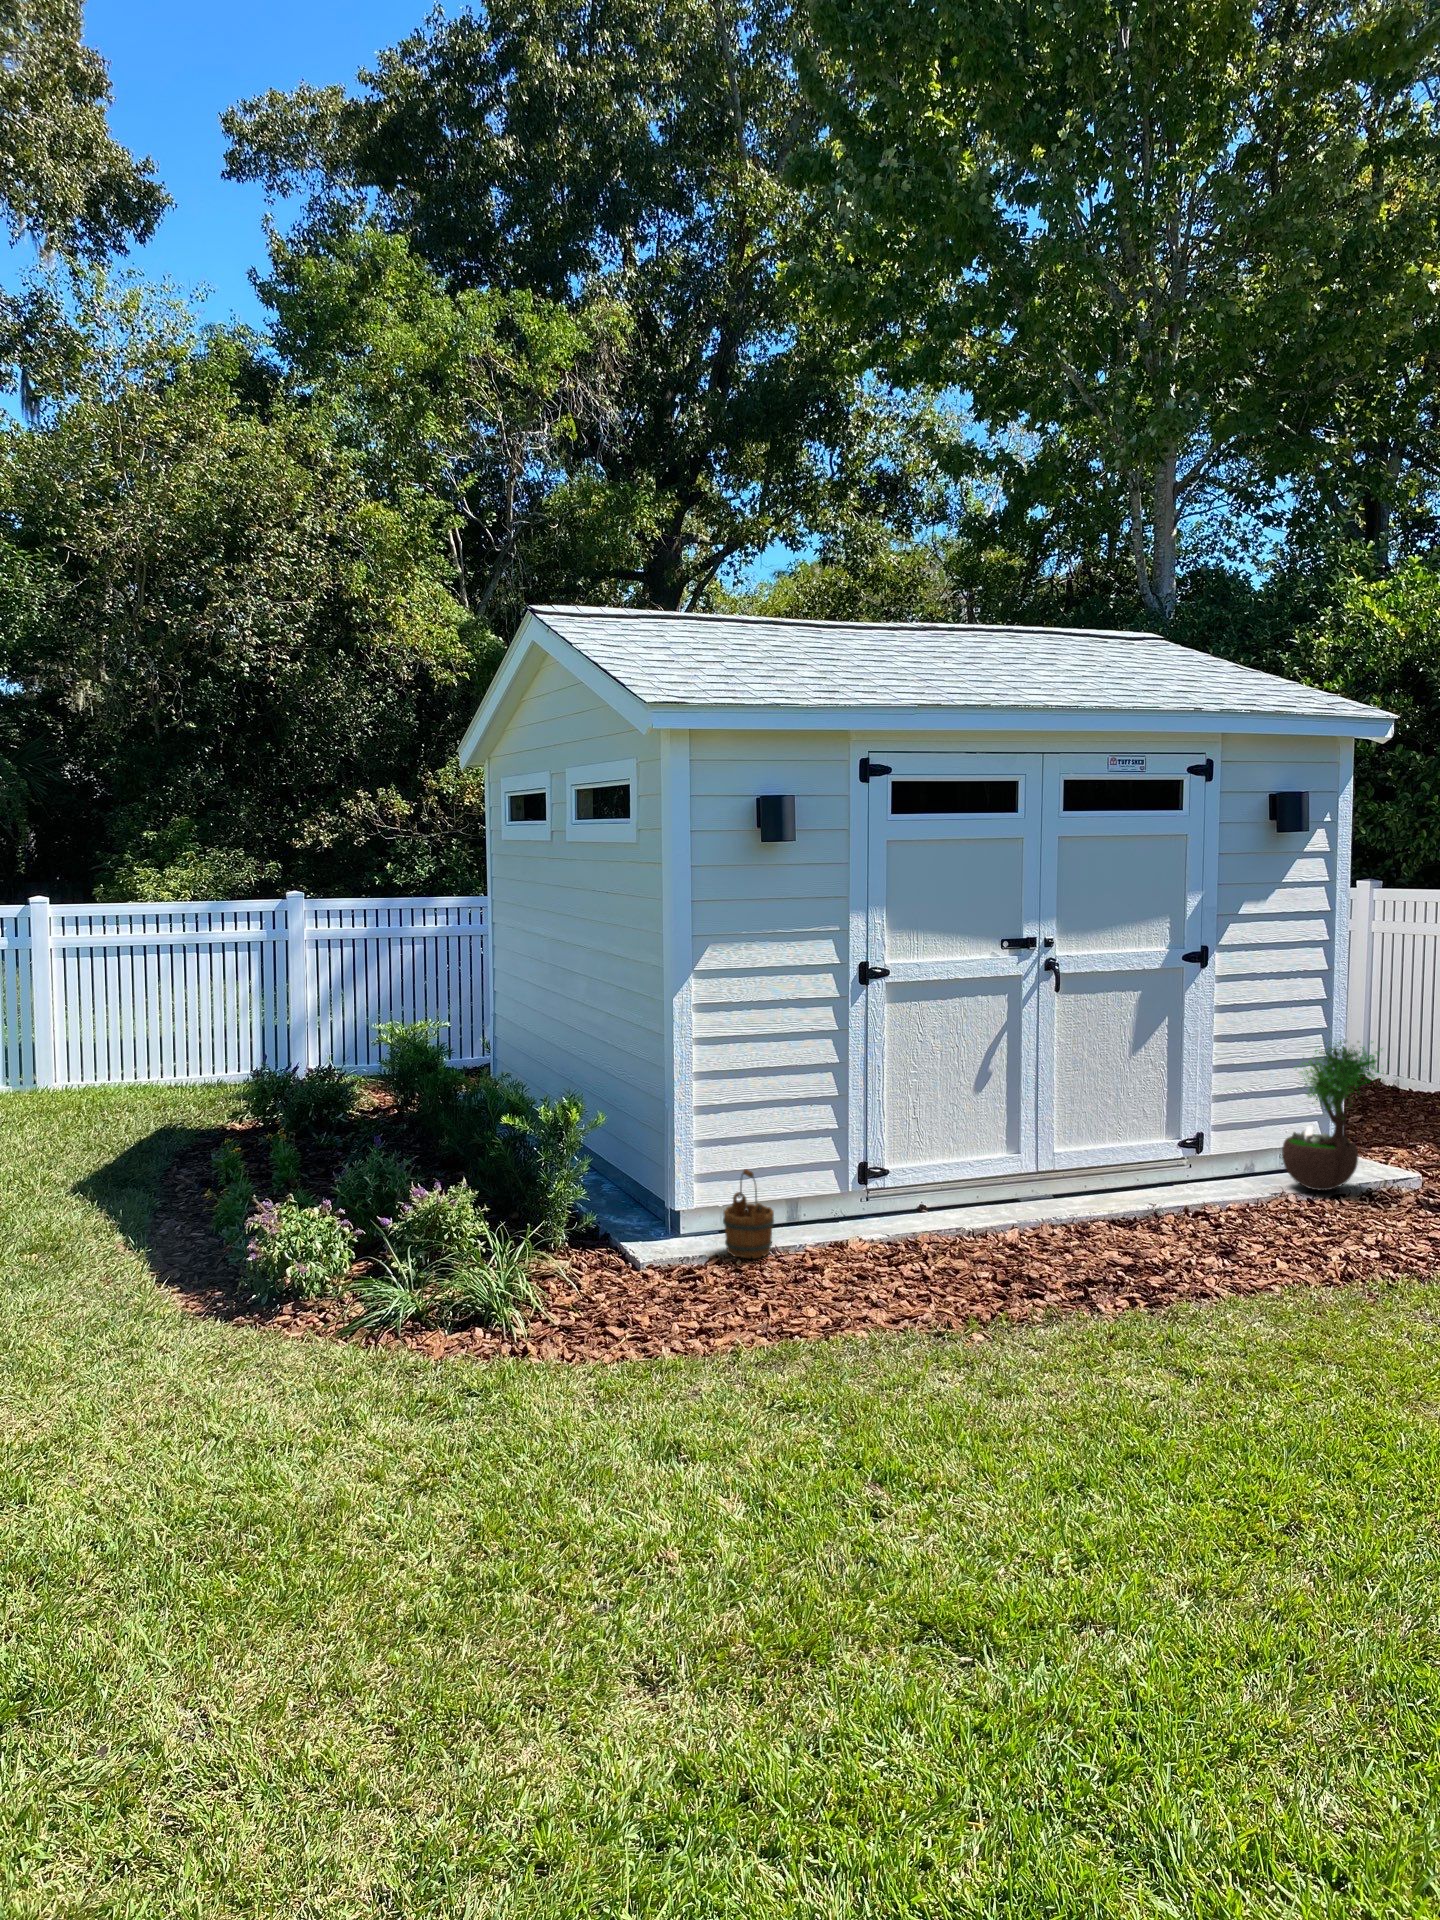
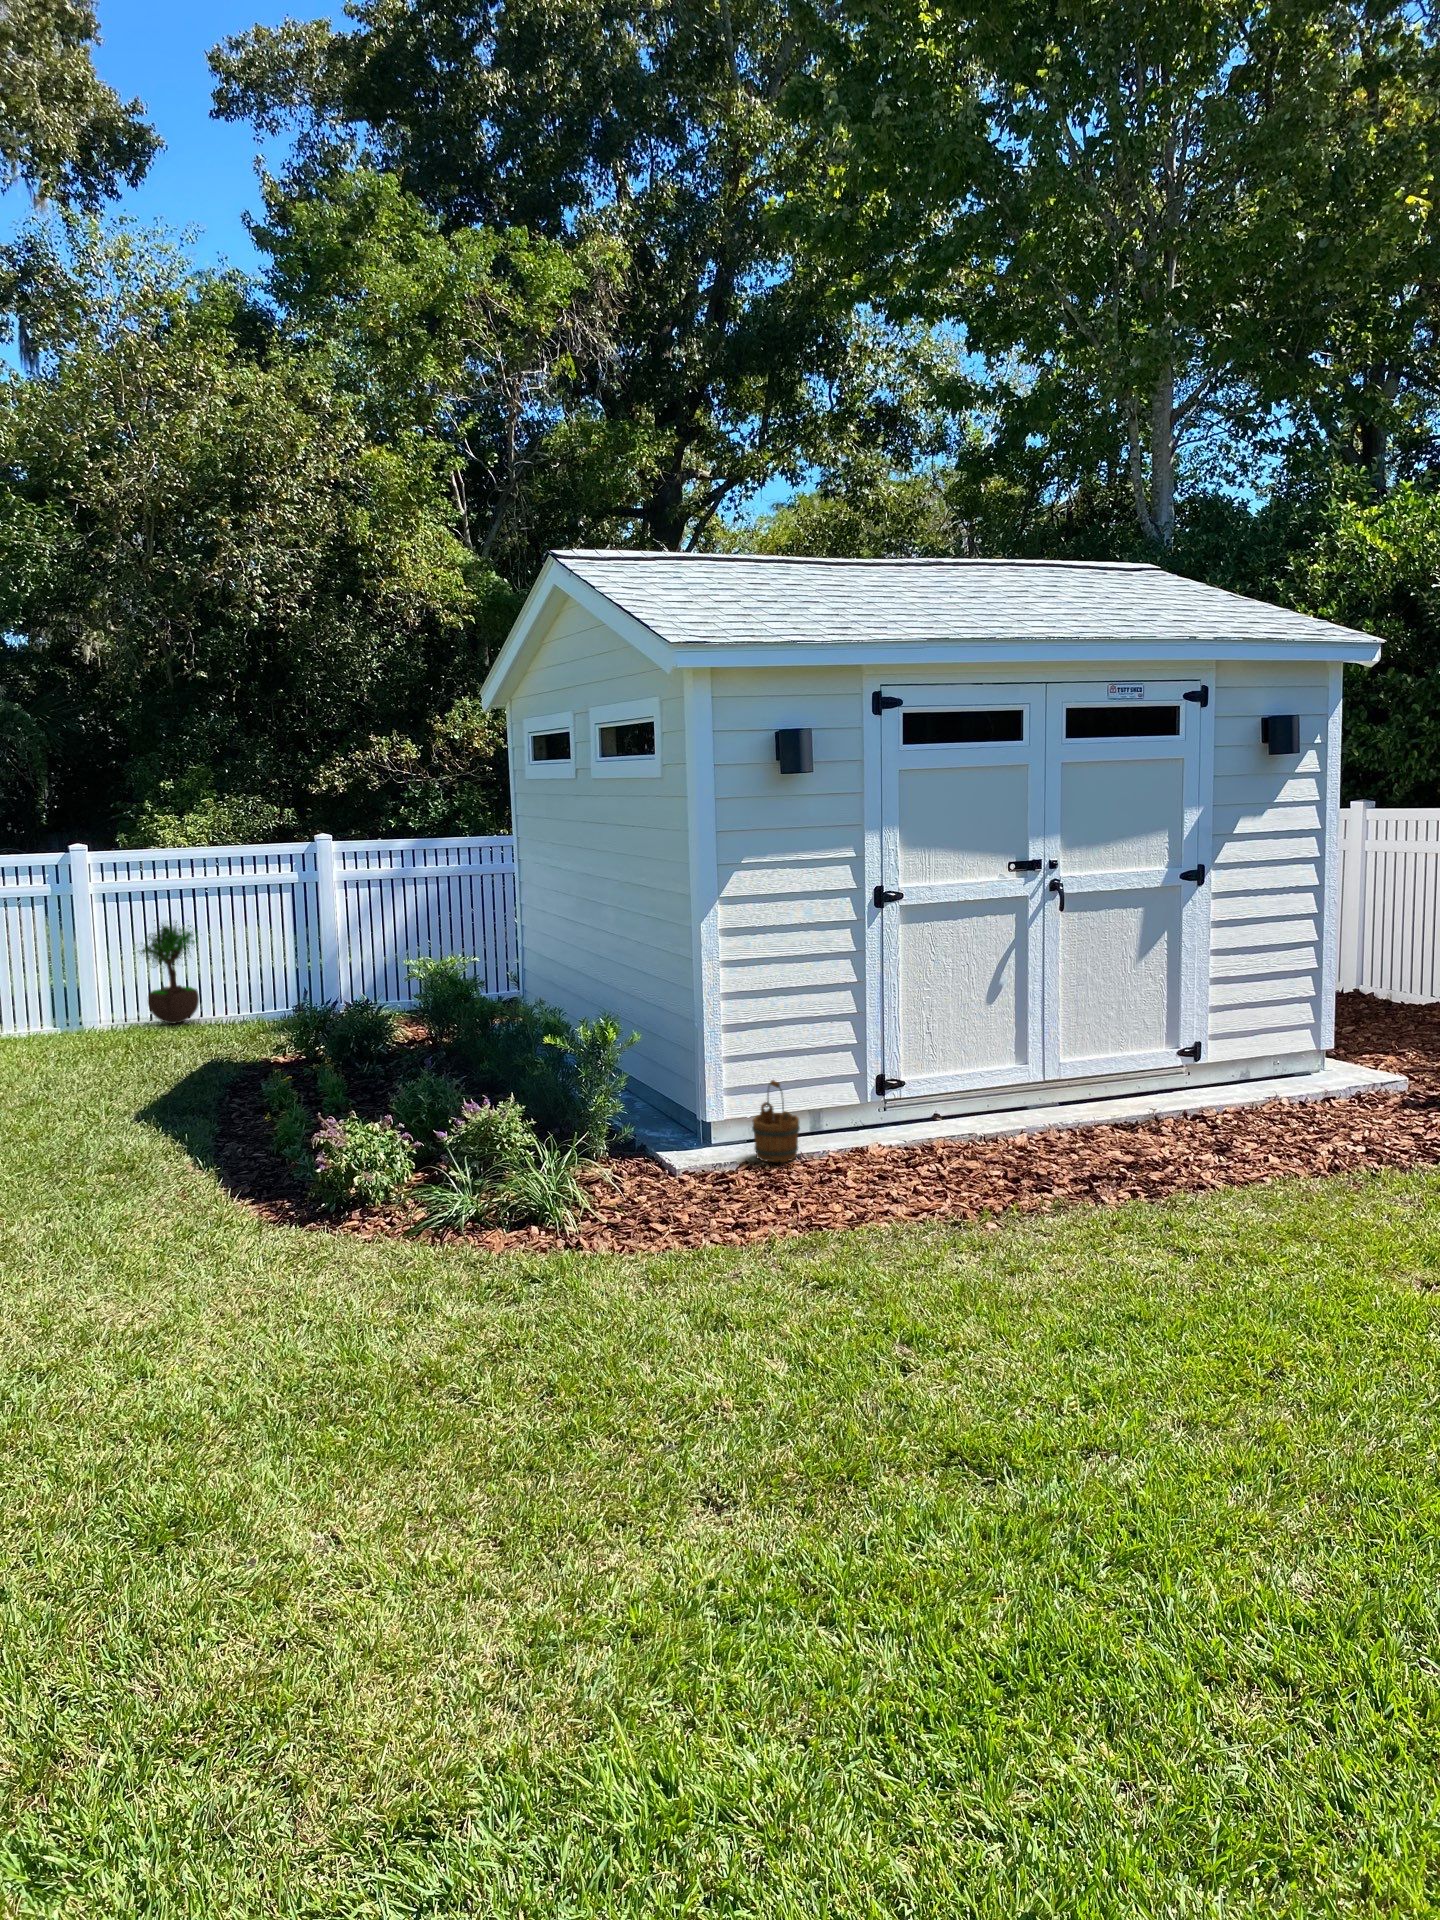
potted tree: present [1282,1040,1382,1191] -> present [133,920,199,1024]

